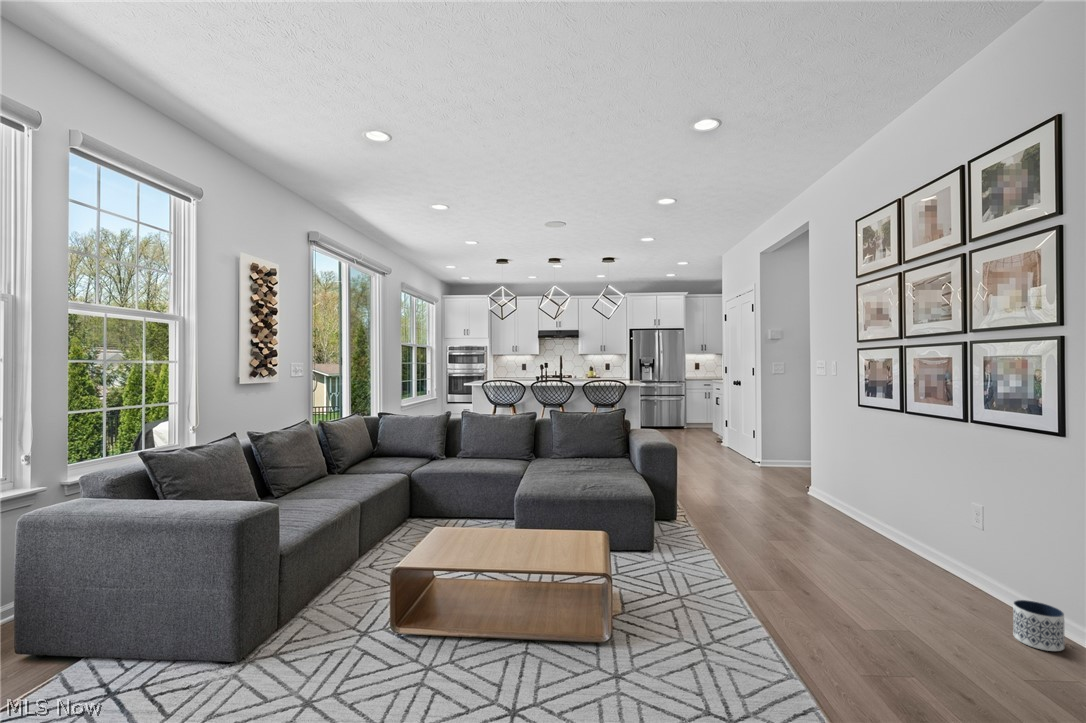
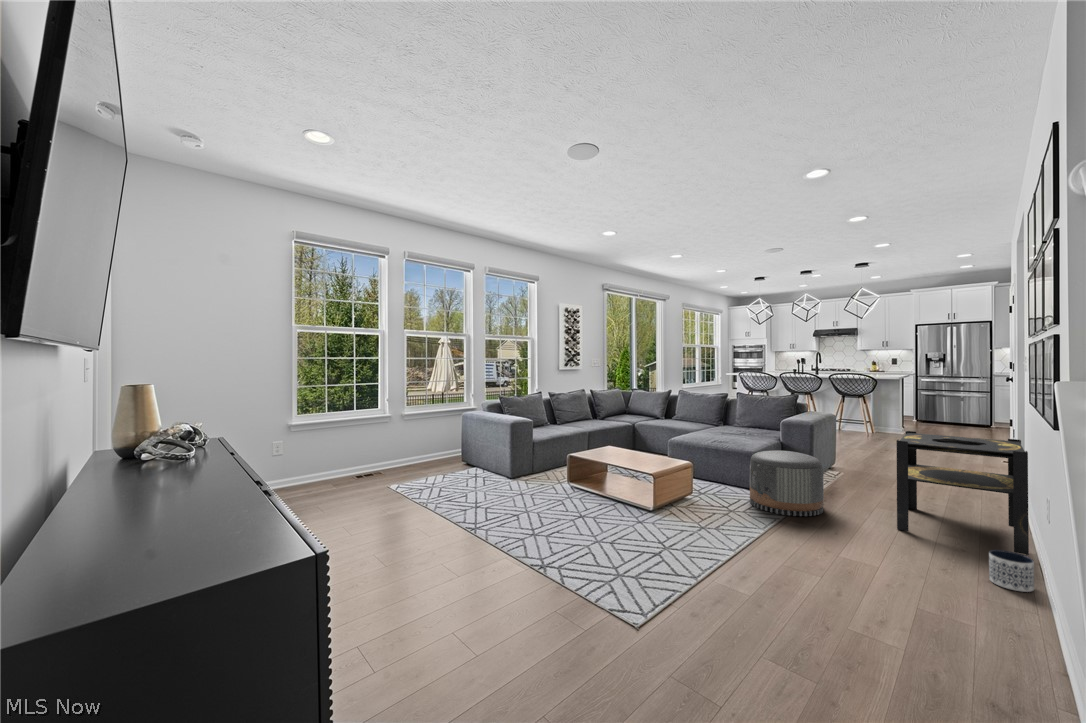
side table: none [800,454,968,588] -> present [896,431,1029,555]
pouf: none [667,498,766,600] -> present [750,450,824,516]

